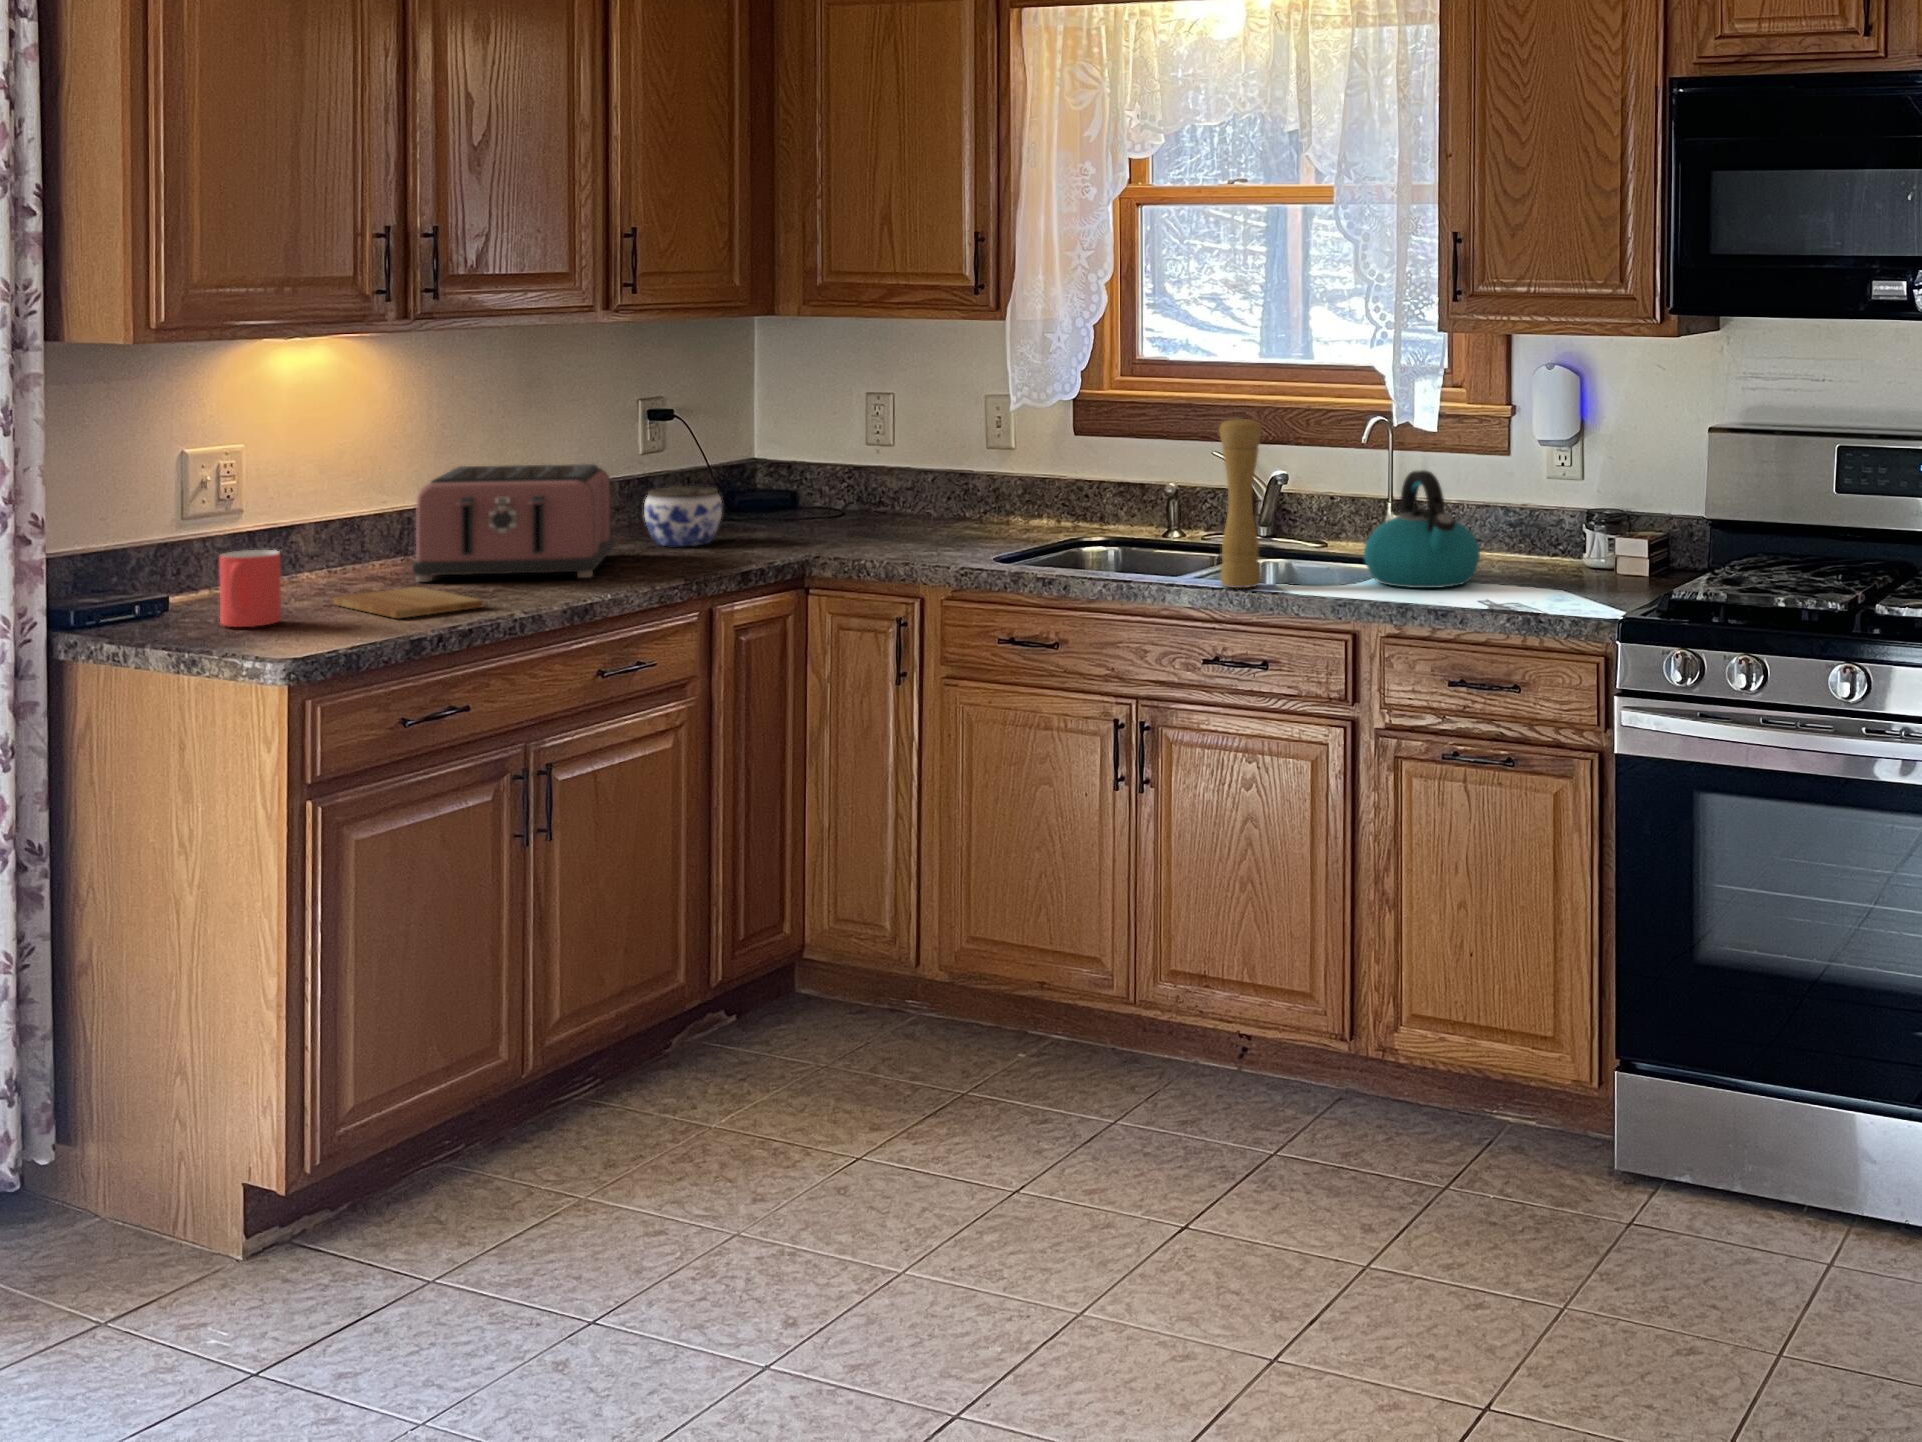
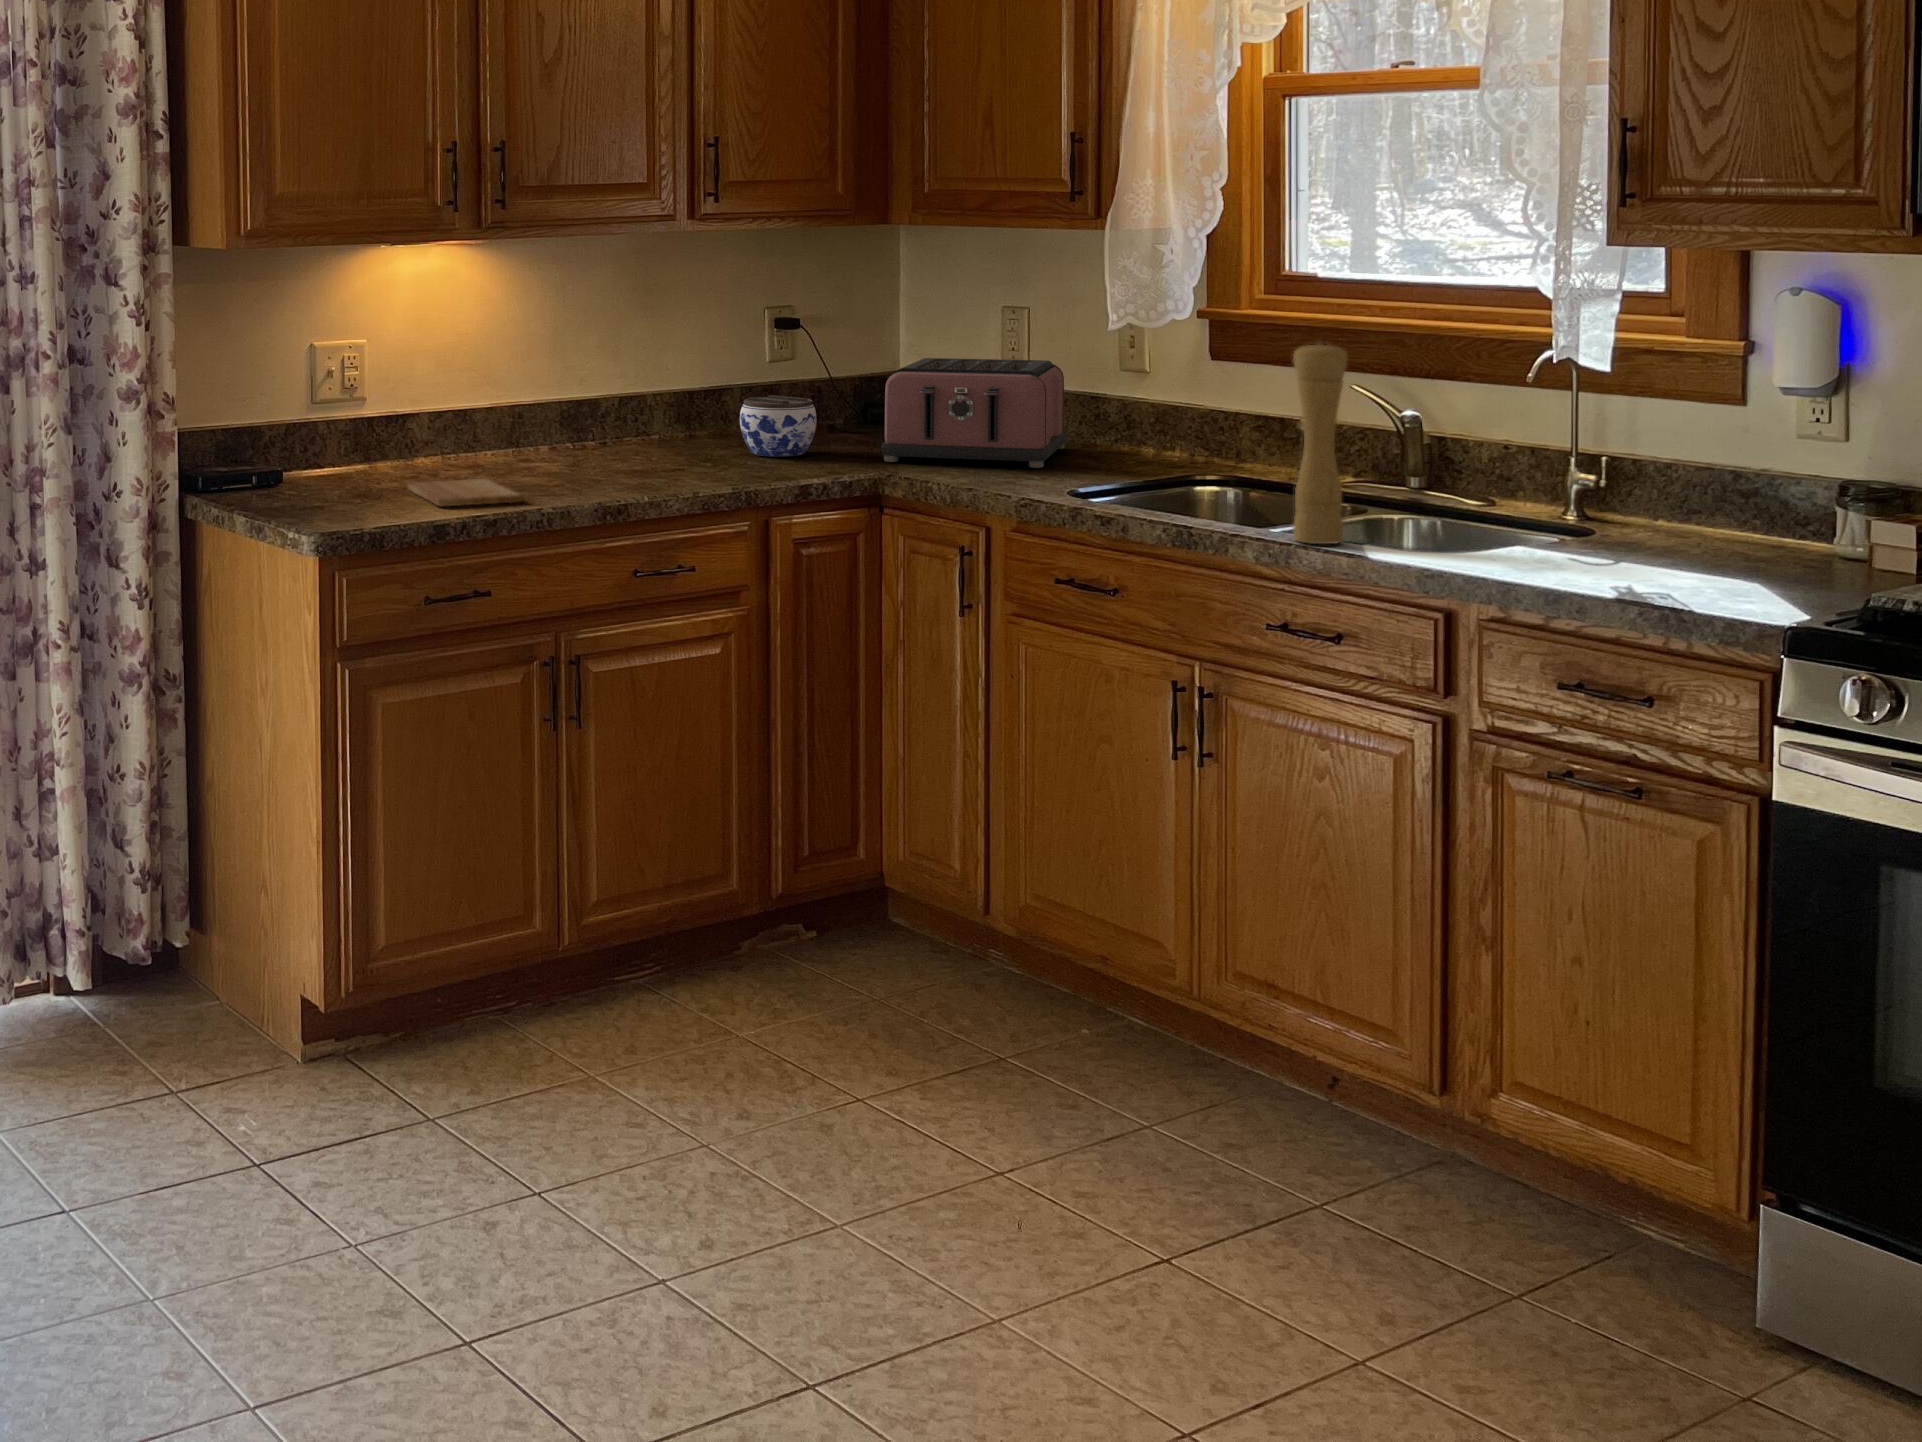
toaster: present [413,464,615,582] -> present [881,358,1067,468]
kettle: present [1364,470,1480,588] -> none [1488,416,1652,564]
mug: present [220,550,281,627] -> none [299,436,349,504]

